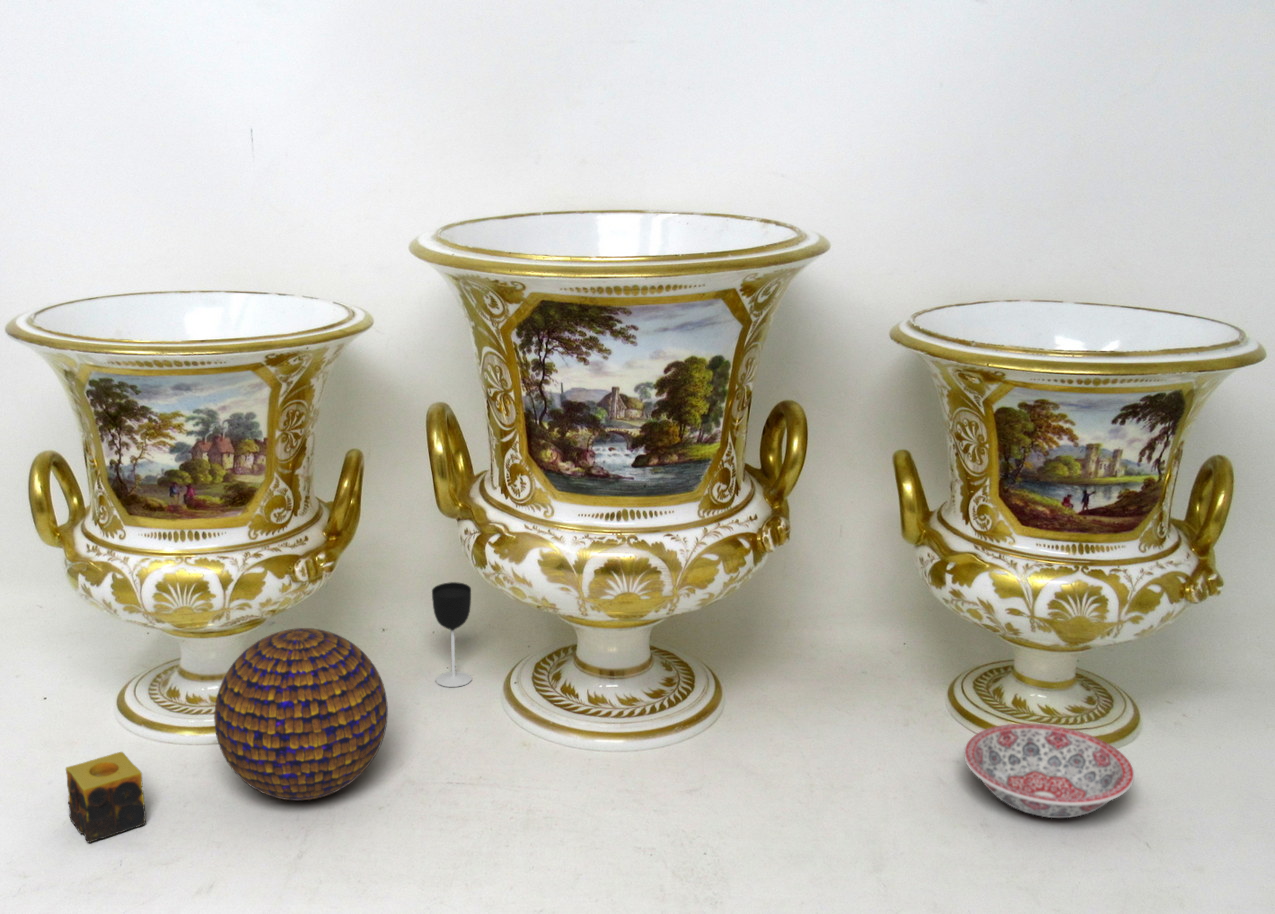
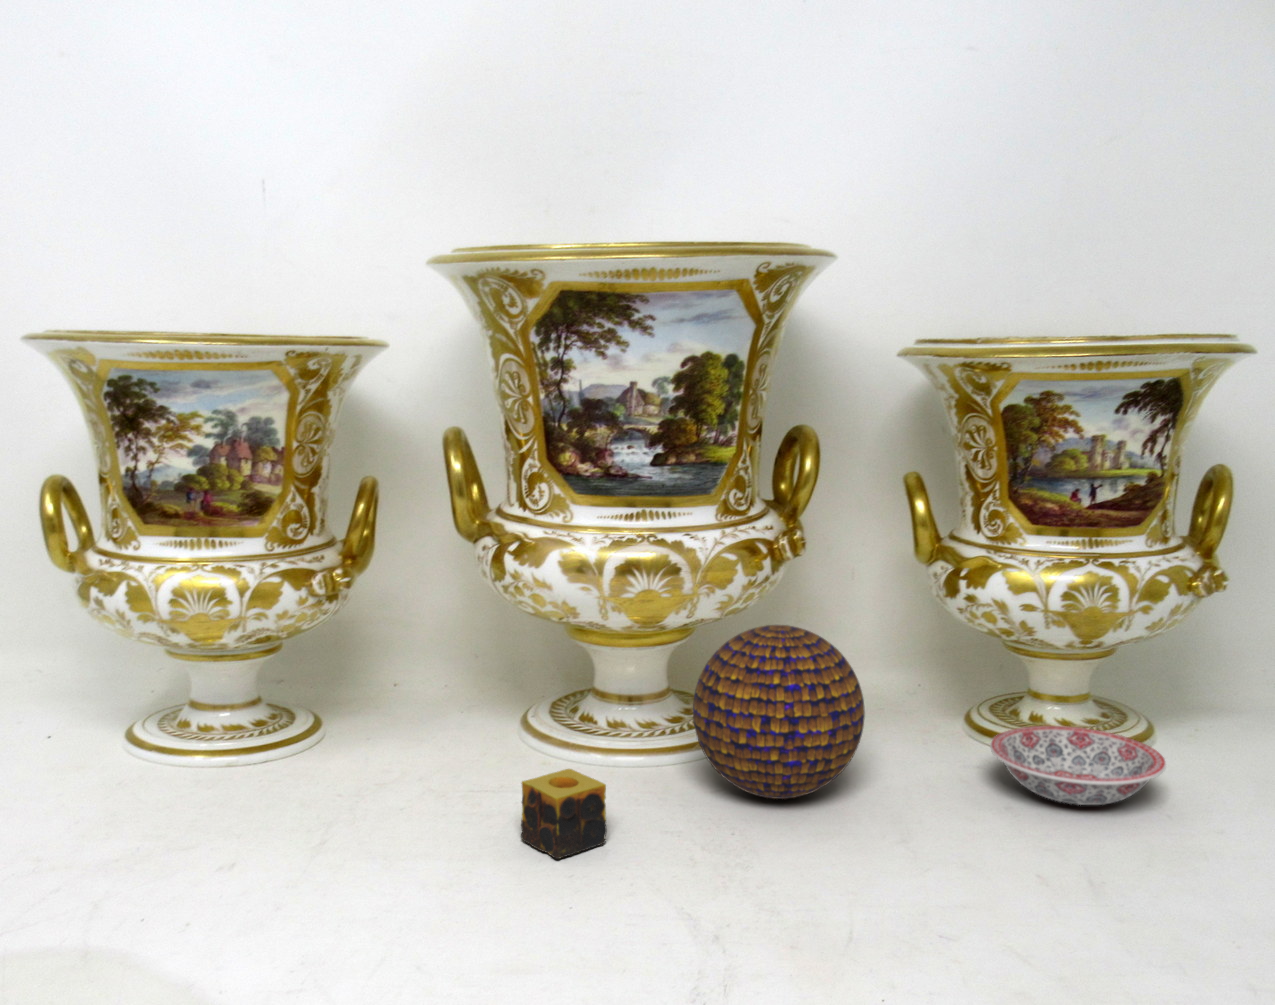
wine glass: present [432,582,472,687] -> none [445,617,484,721]
decorative orb: present [214,628,388,800] -> present [693,625,865,799]
candle: present [66,752,146,842] -> present [521,769,607,859]

